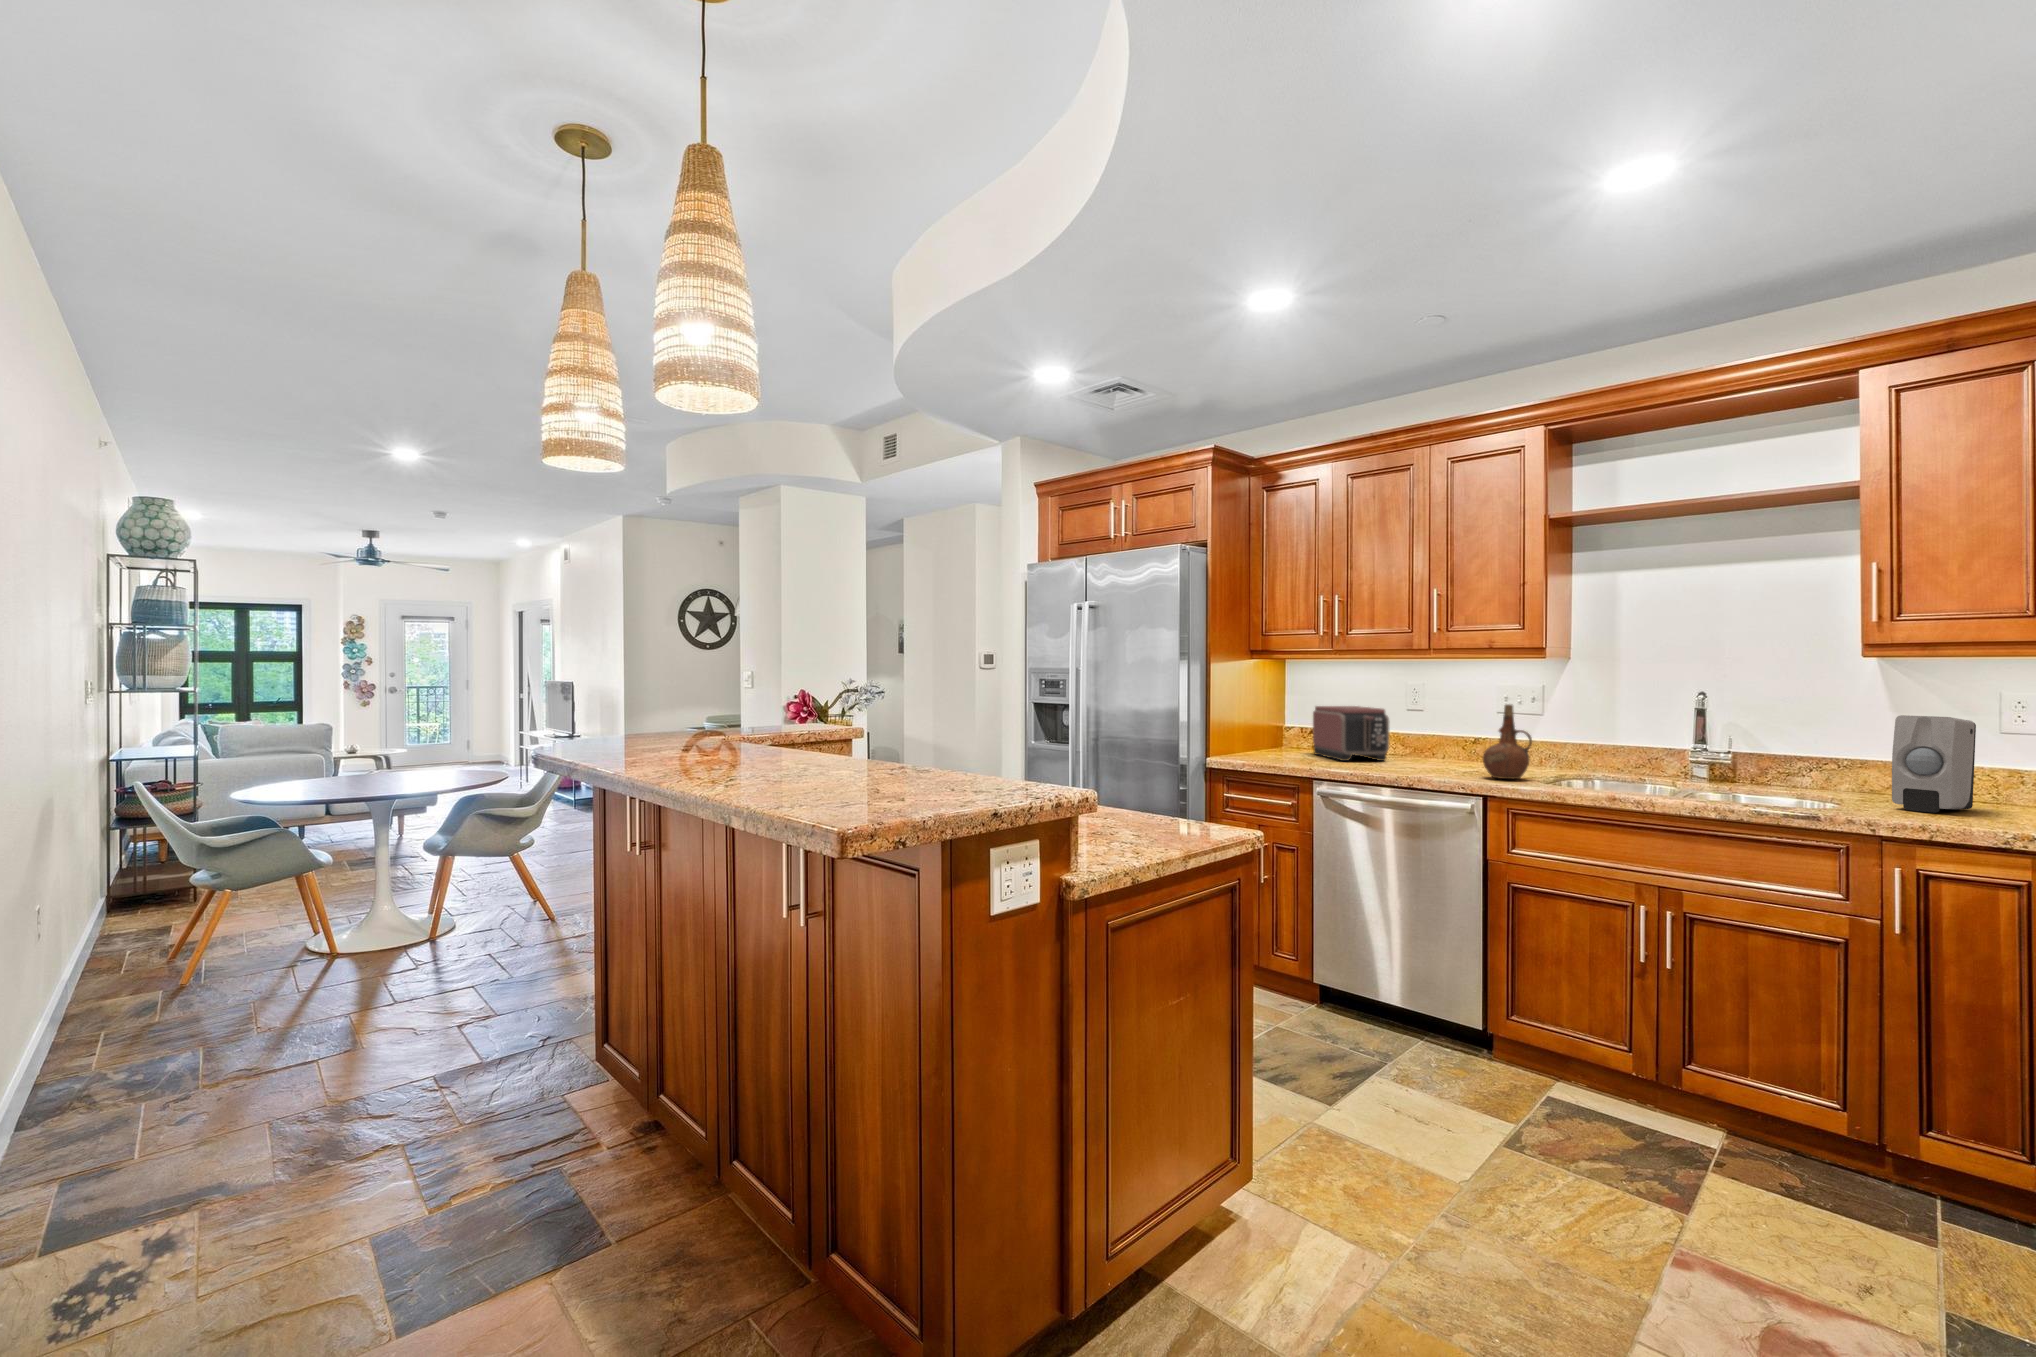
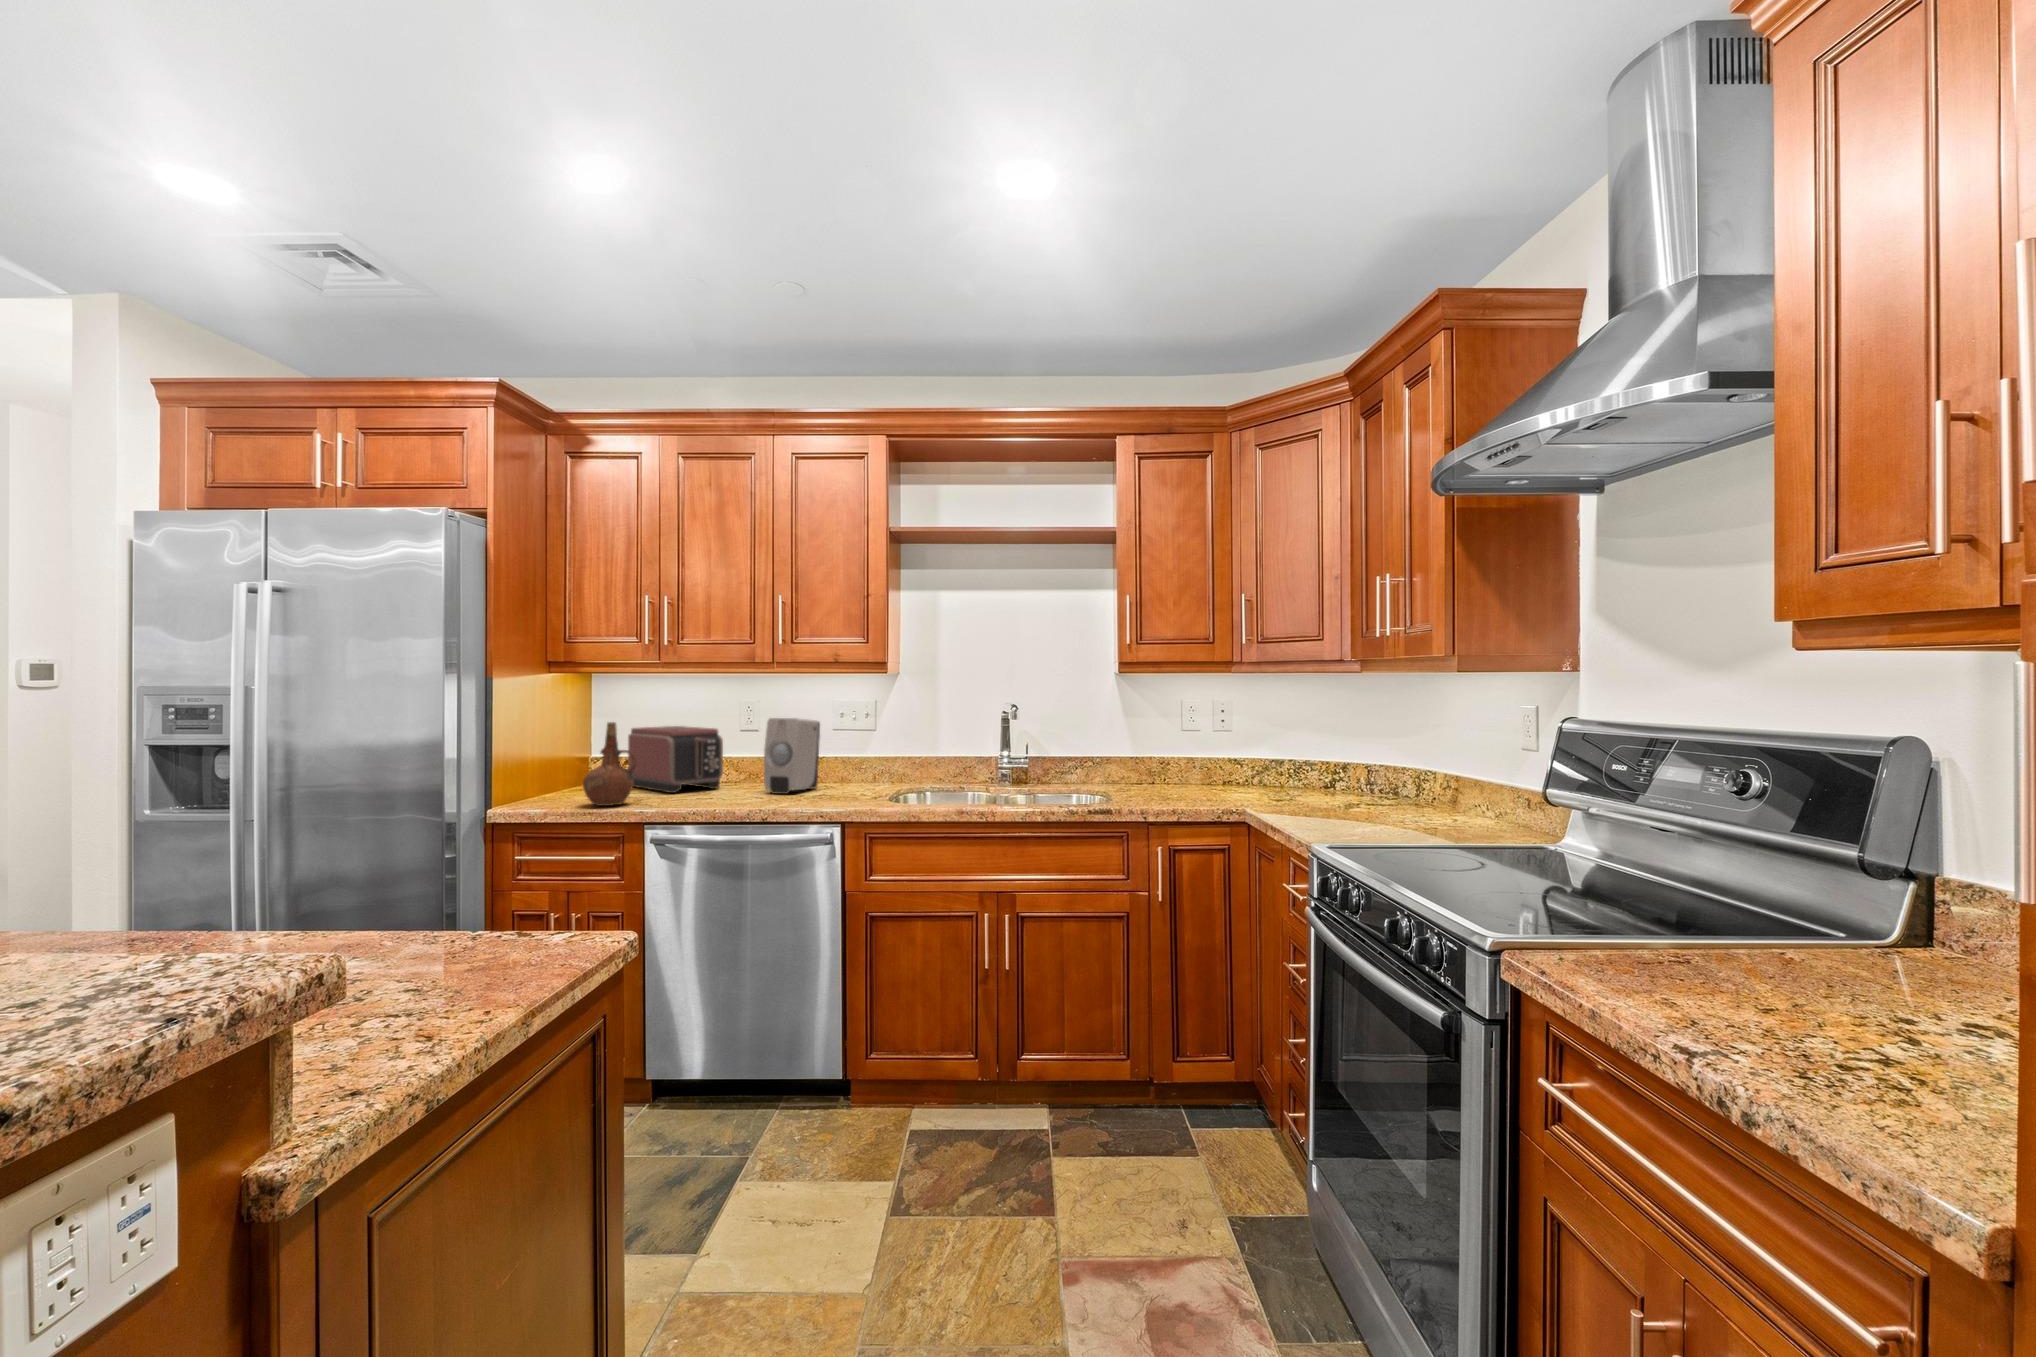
ceramic pitcher: present [1483,704,1532,779] -> present [583,722,636,806]
soap dispenser: present [1892,715,1976,813] -> present [764,718,820,794]

